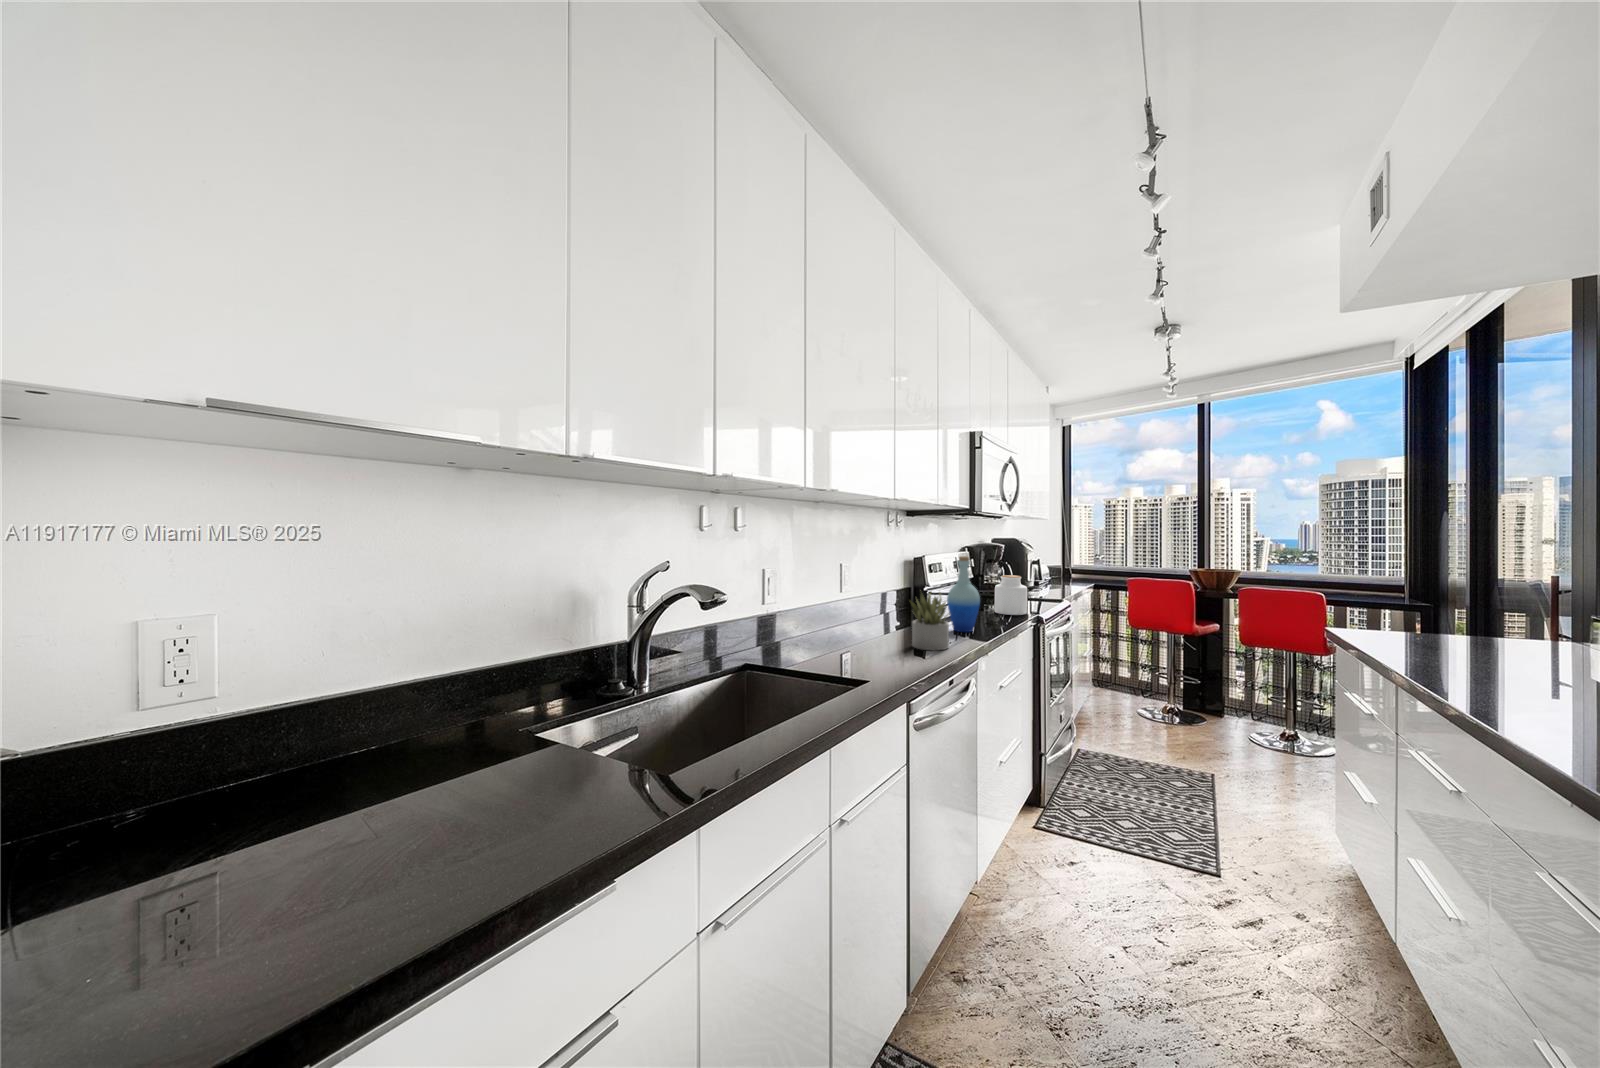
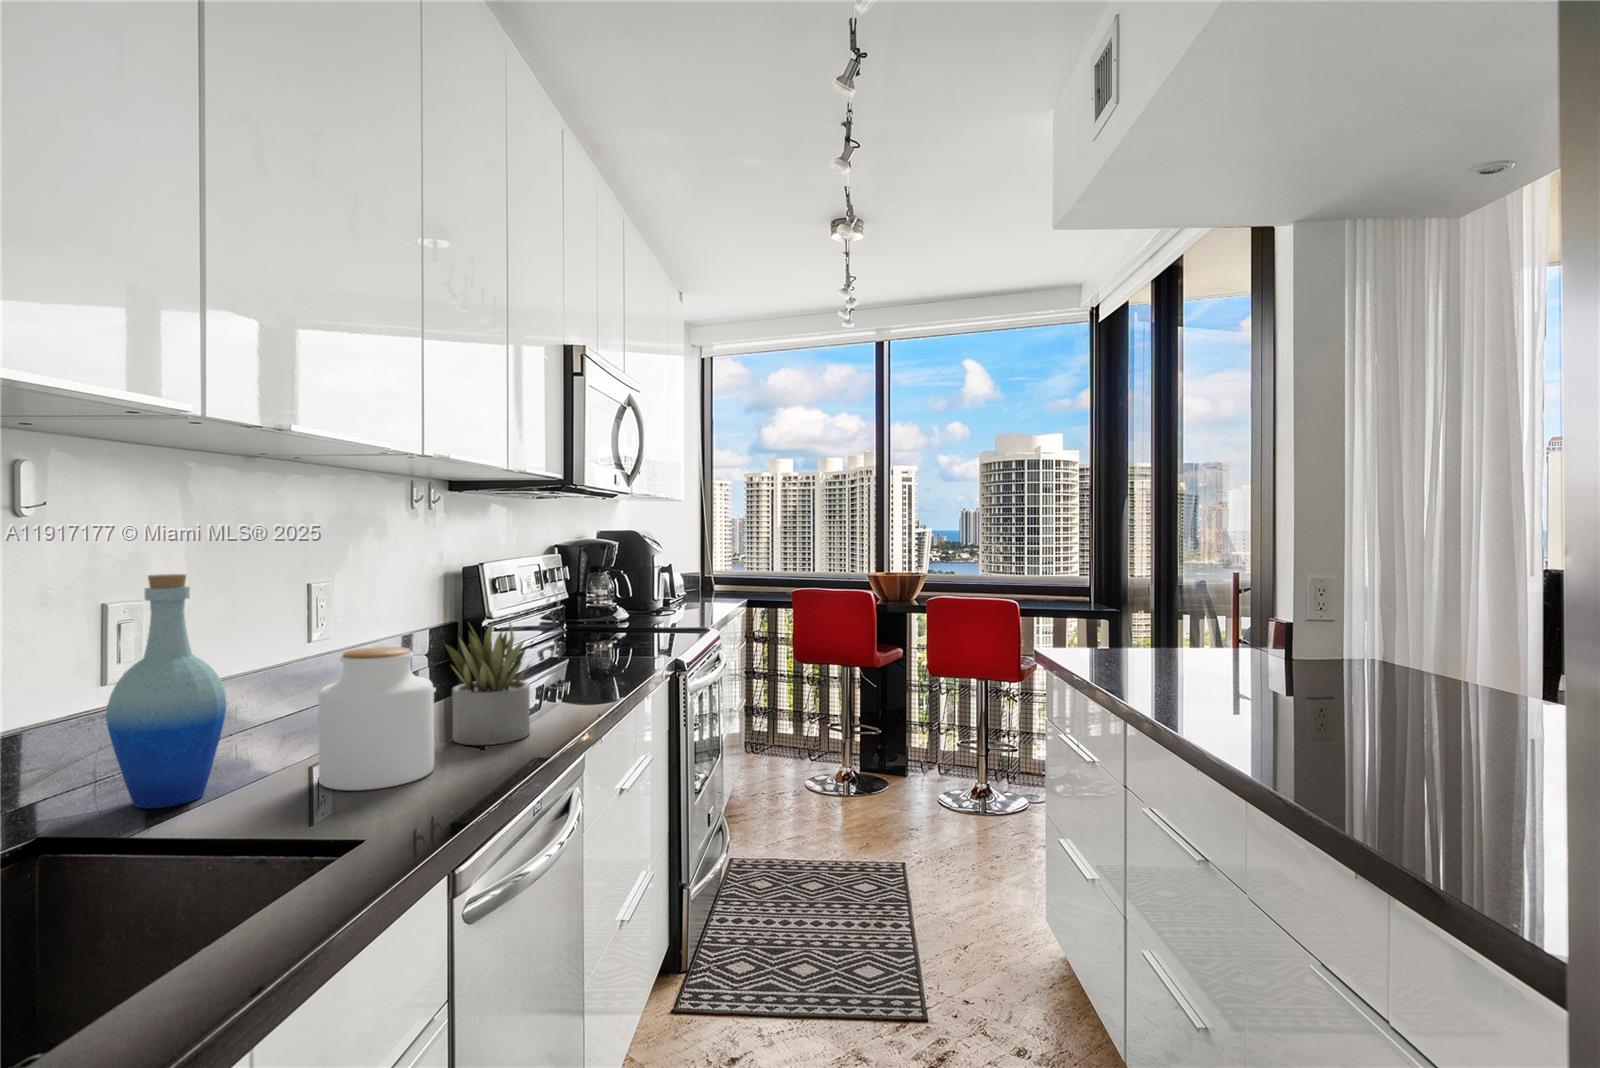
bottle: present [947,556,980,632] -> present [106,574,226,808]
jar: present [995,575,1027,615] -> present [318,647,434,790]

